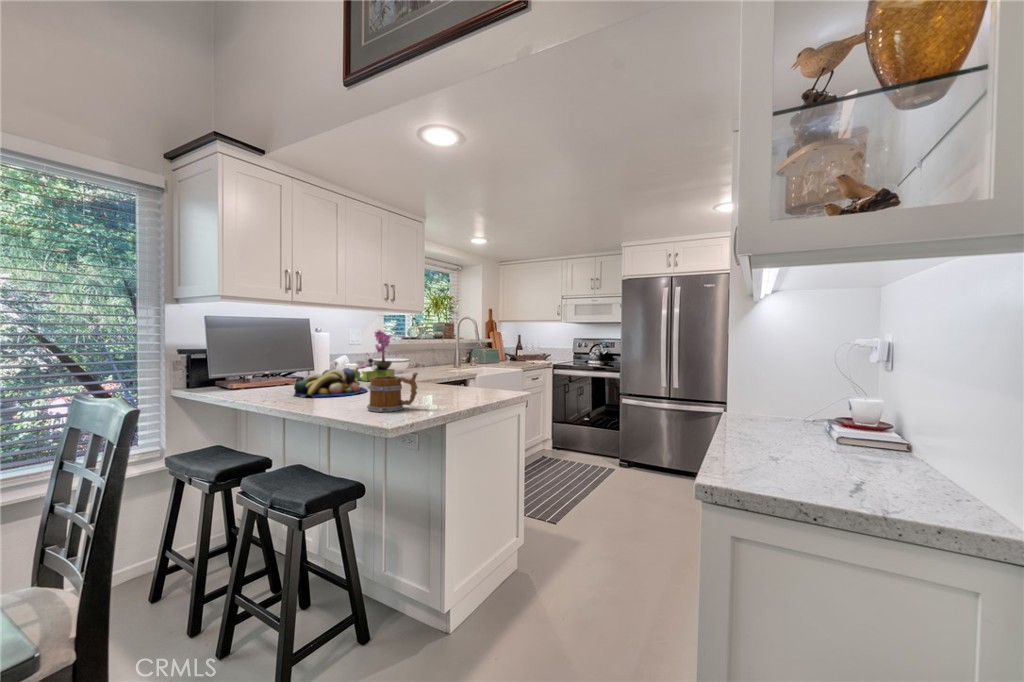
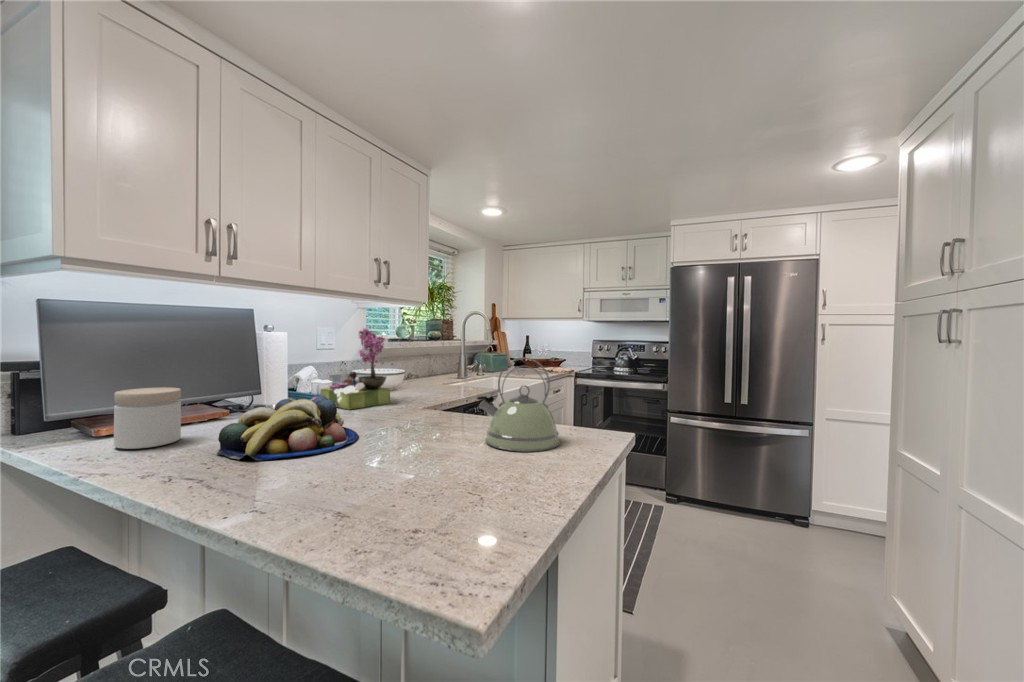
kettle: none [431,345,478,396] -> present [477,357,560,452]
jar: none [241,363,273,394] -> present [114,387,181,449]
mug: present [367,373,418,412] -> none [381,425,496,525]

